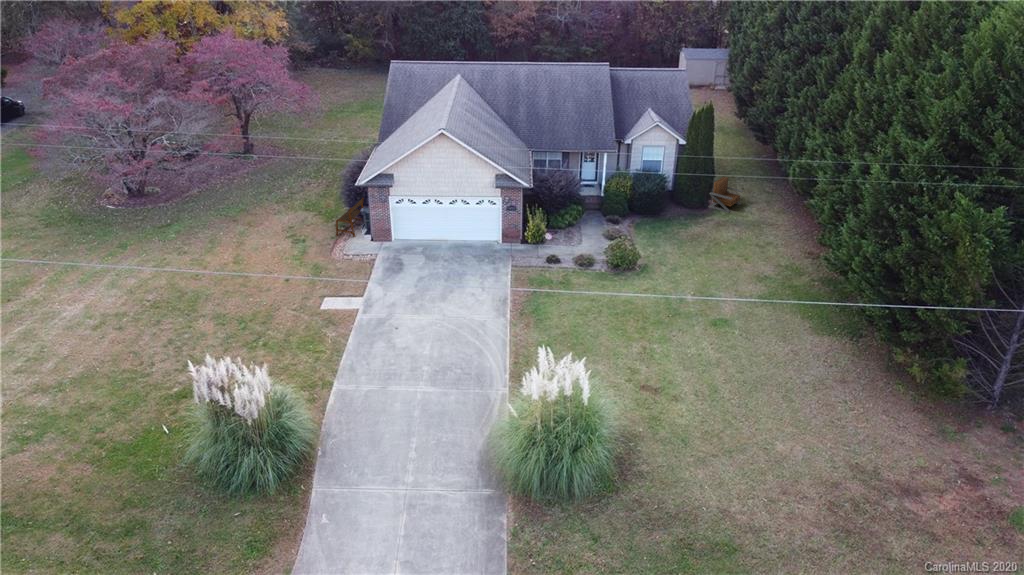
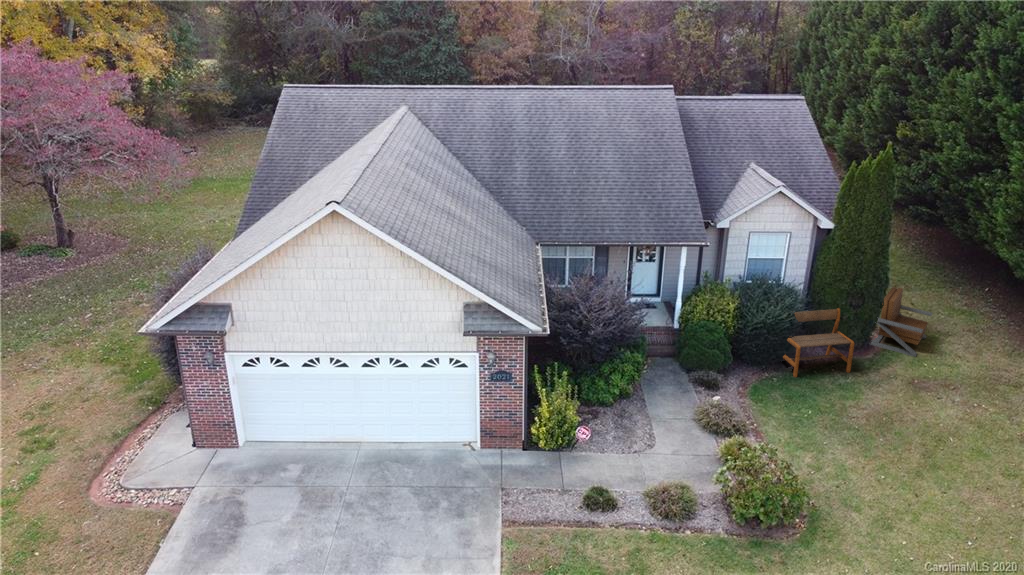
bench: present [336,198,363,237] -> present [783,308,854,377]

